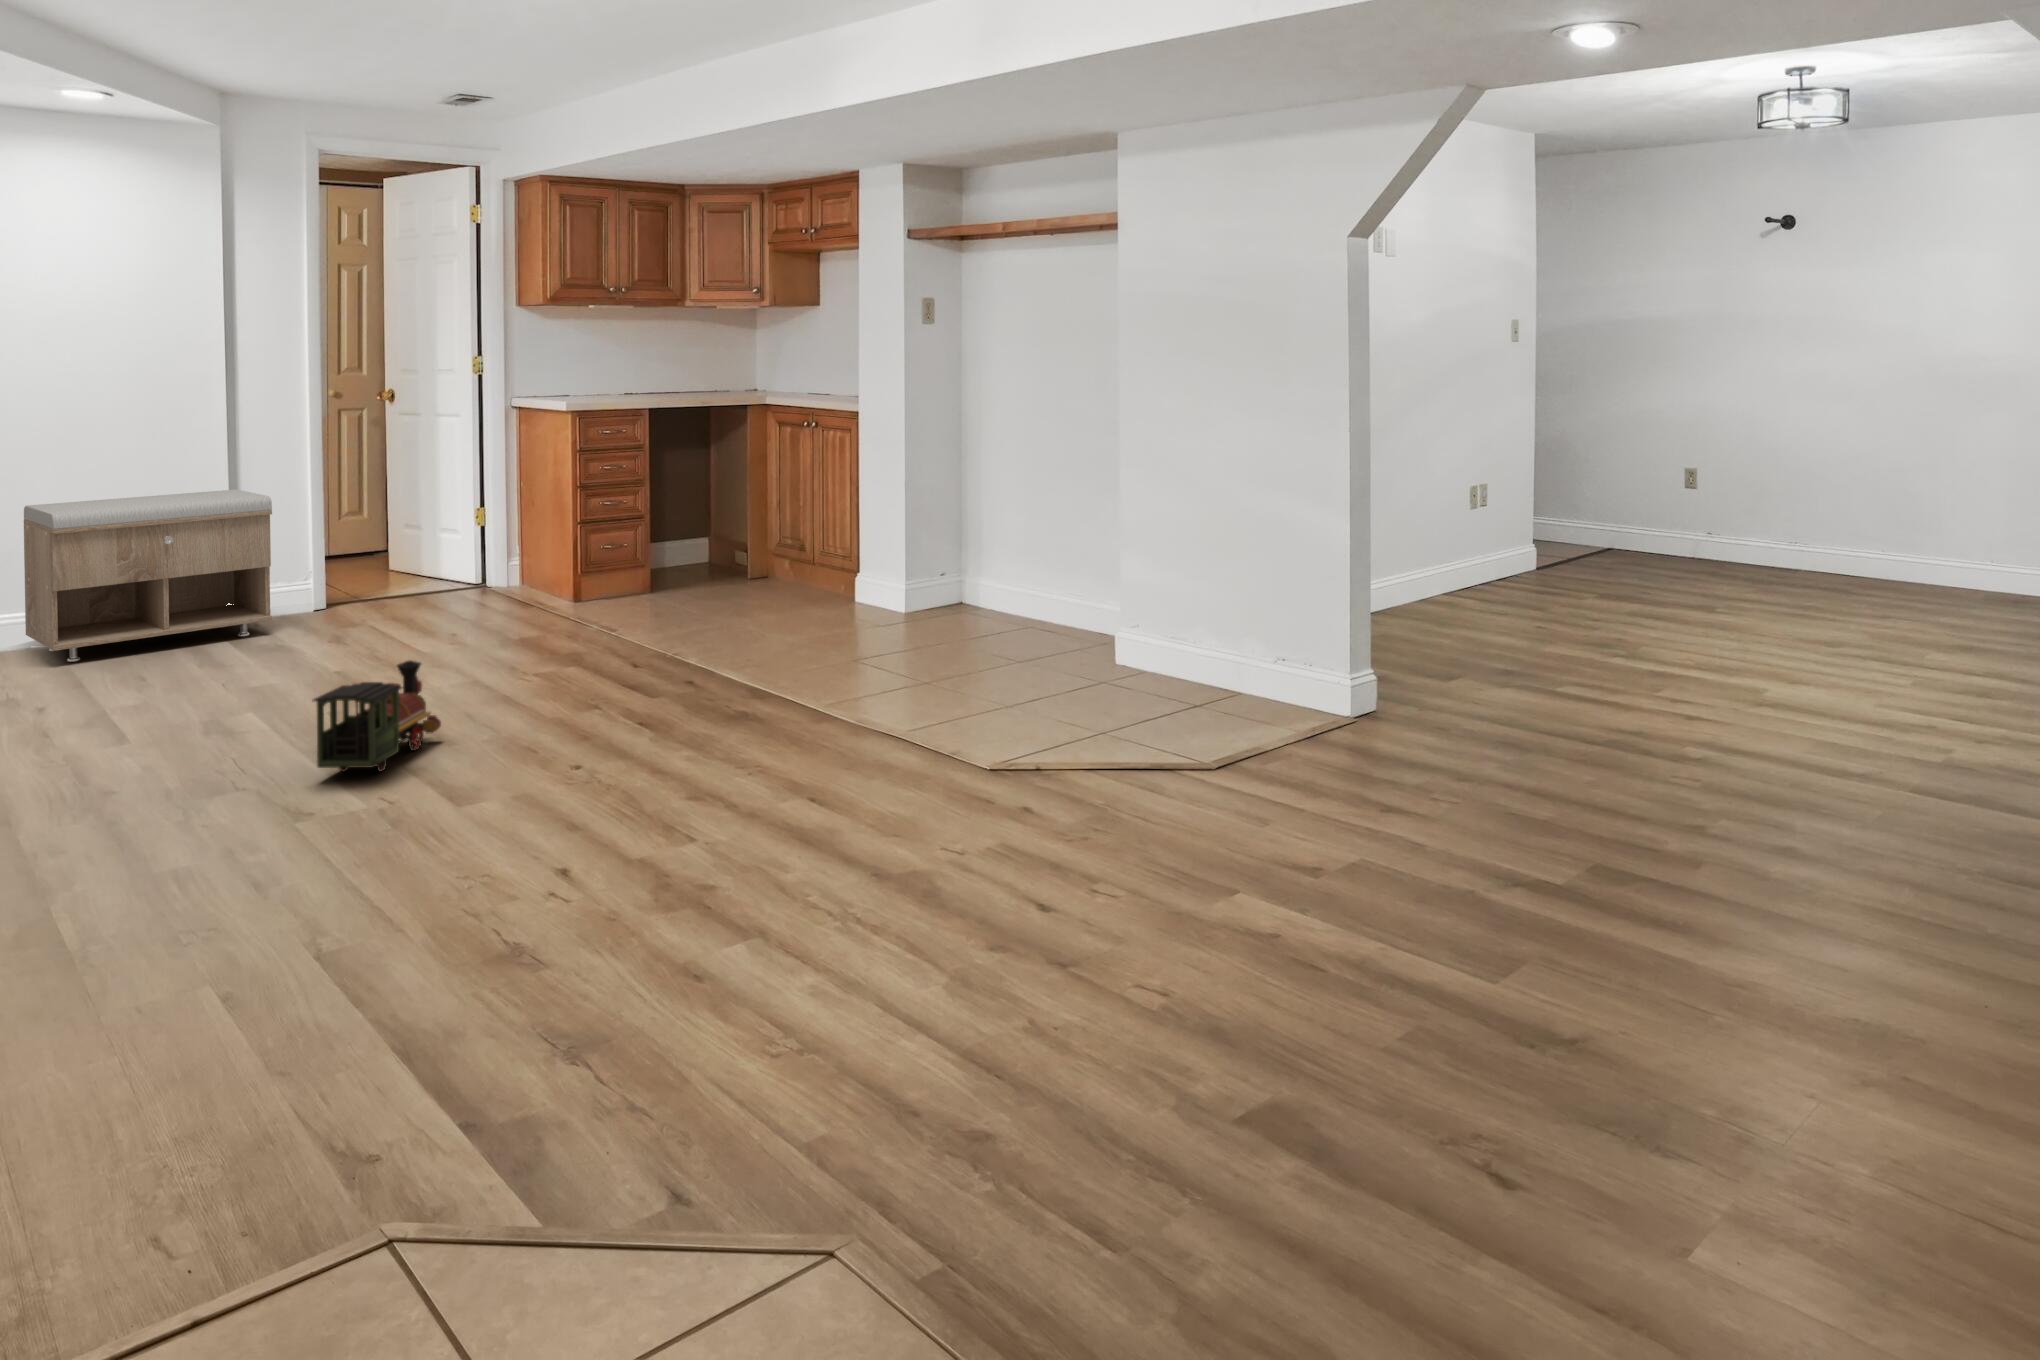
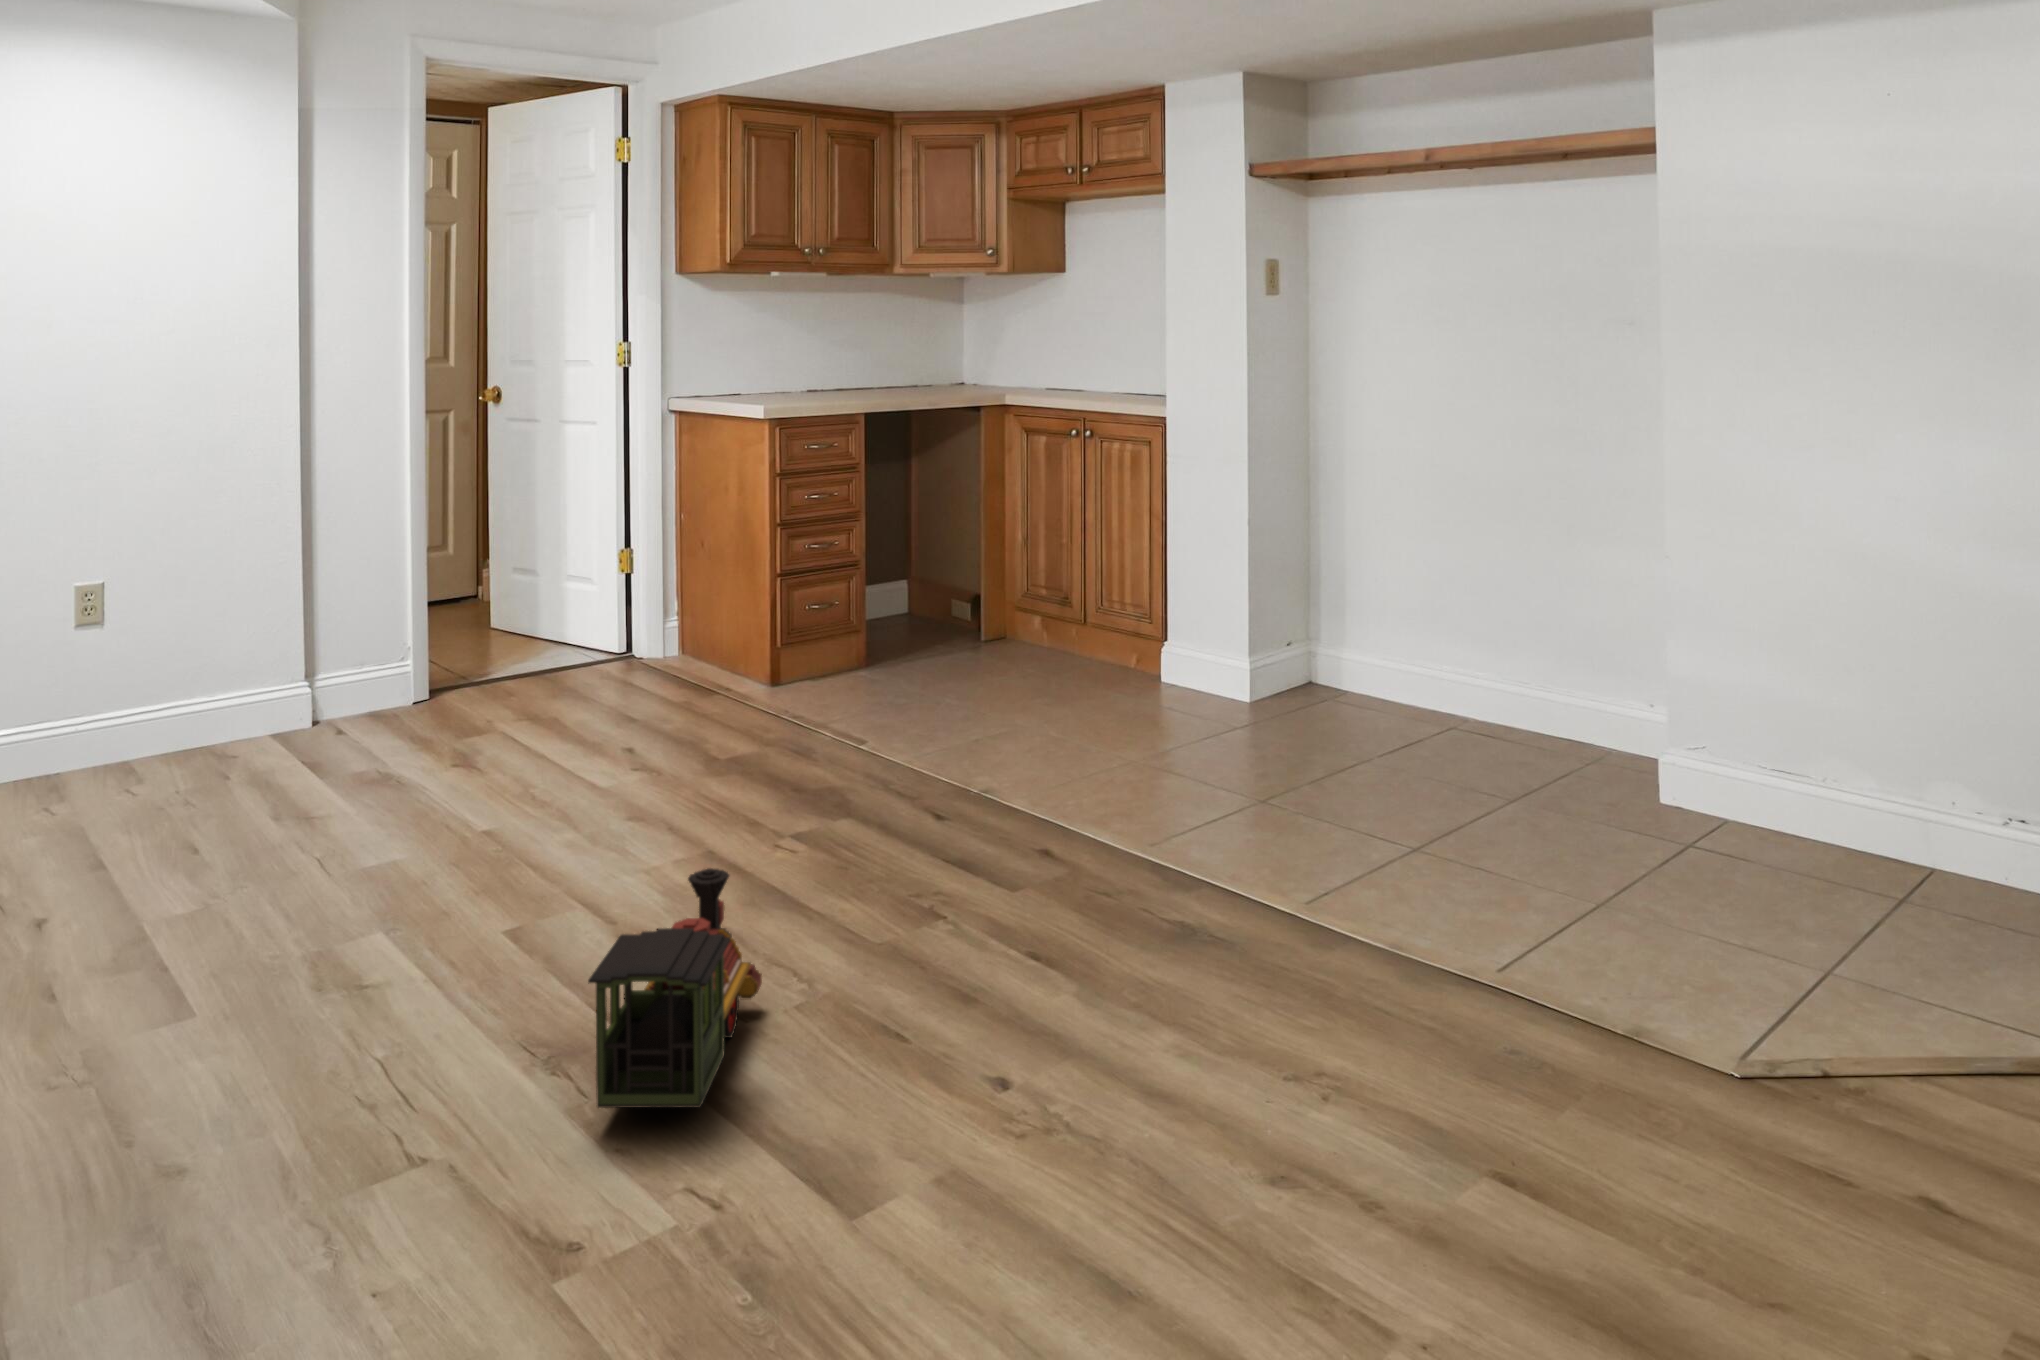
storage bench: present [24,489,272,662] -> none [10,534,375,808]

